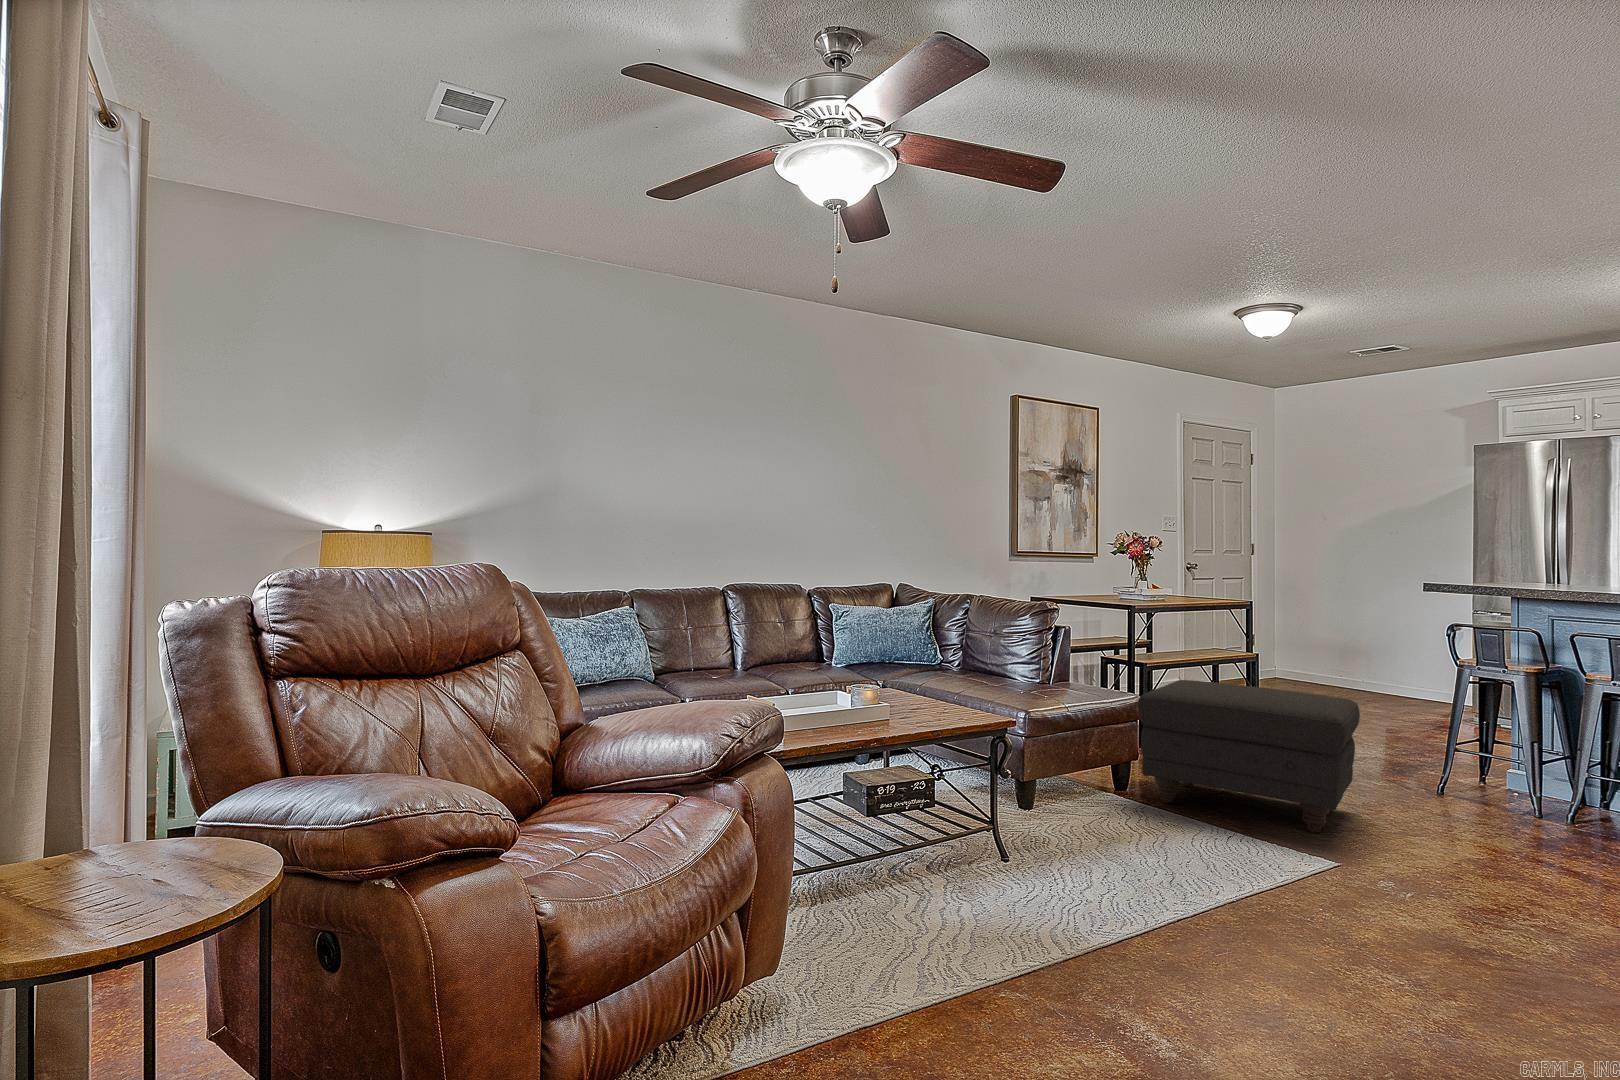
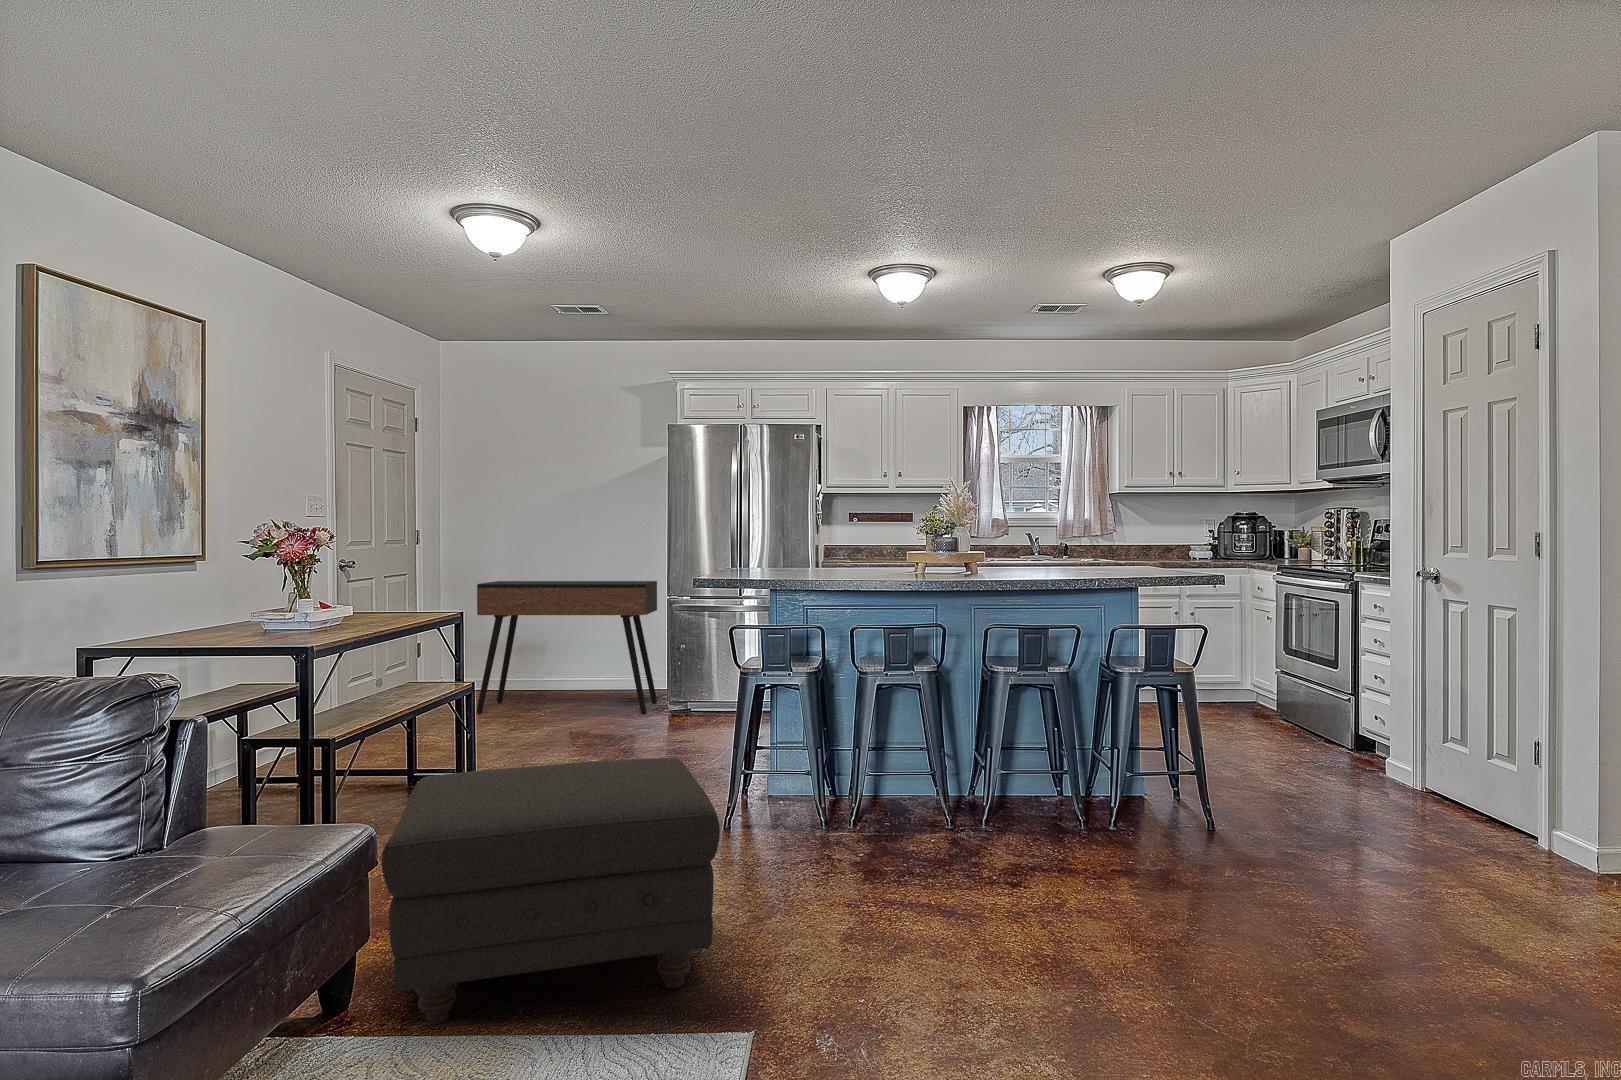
console table: none [1290,586,1477,716] -> present [477,581,657,714]

